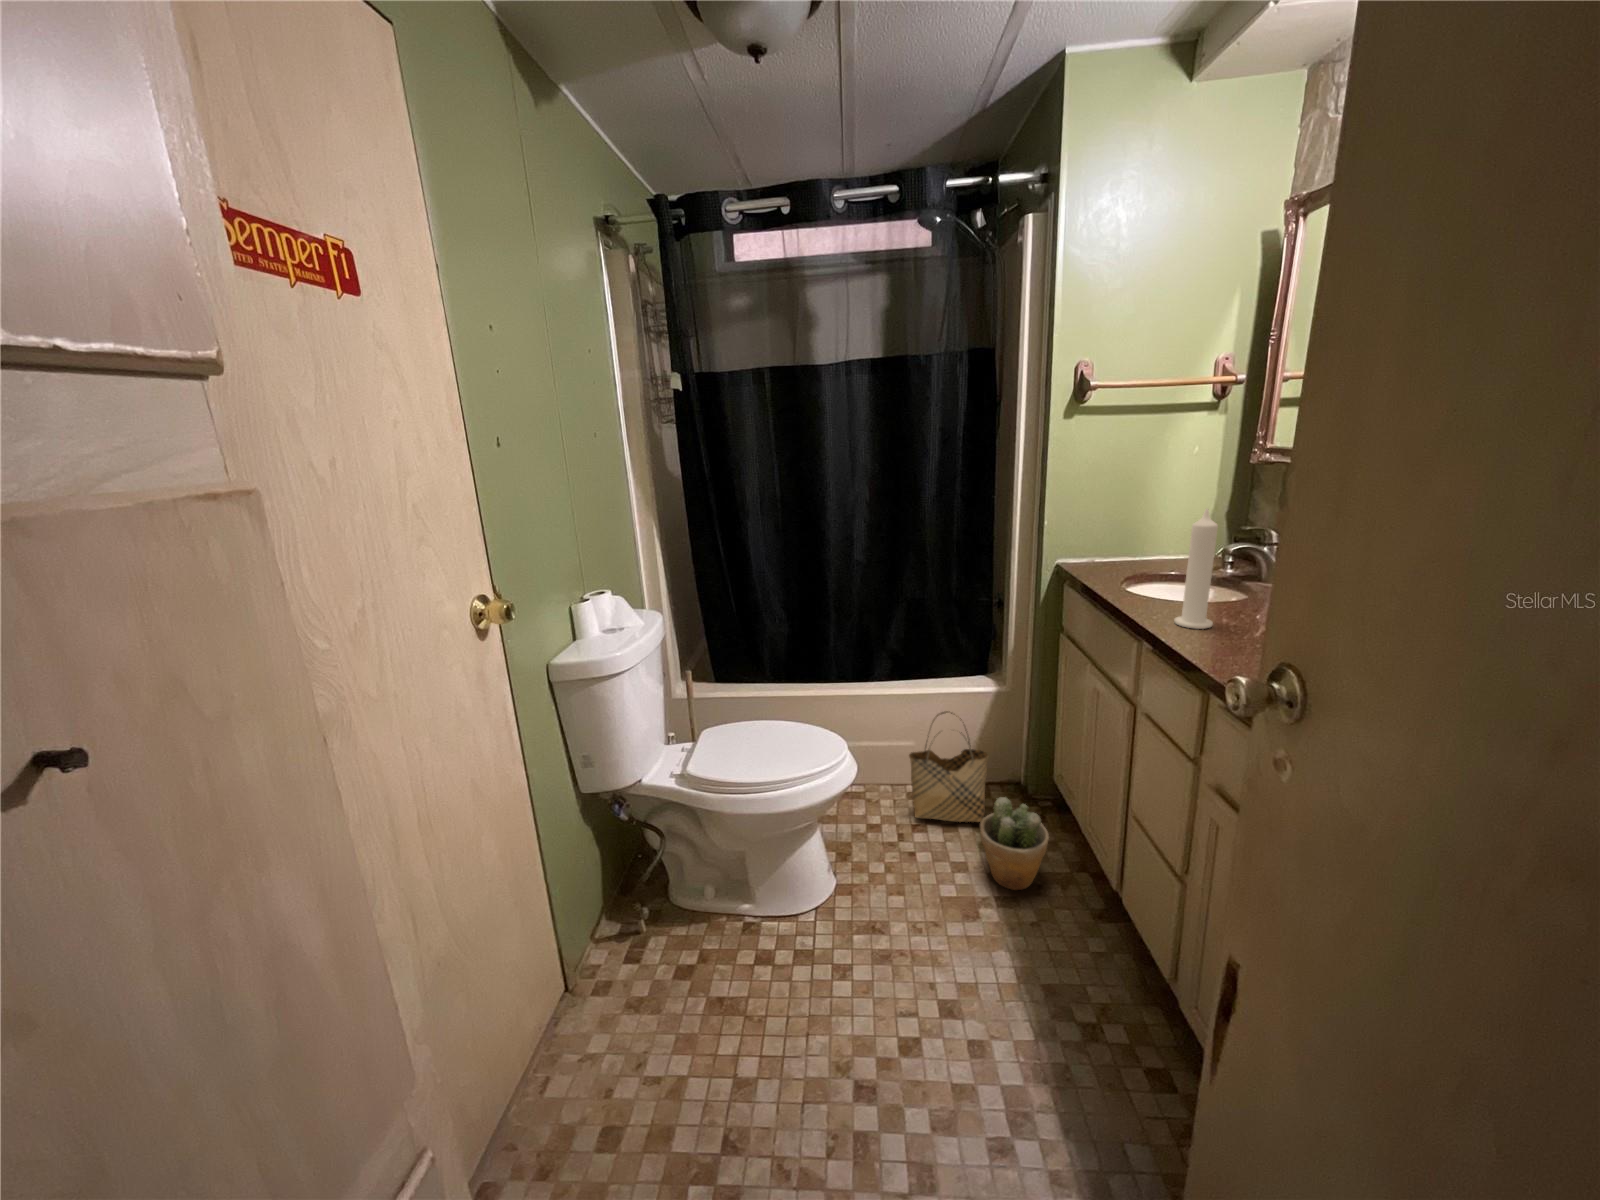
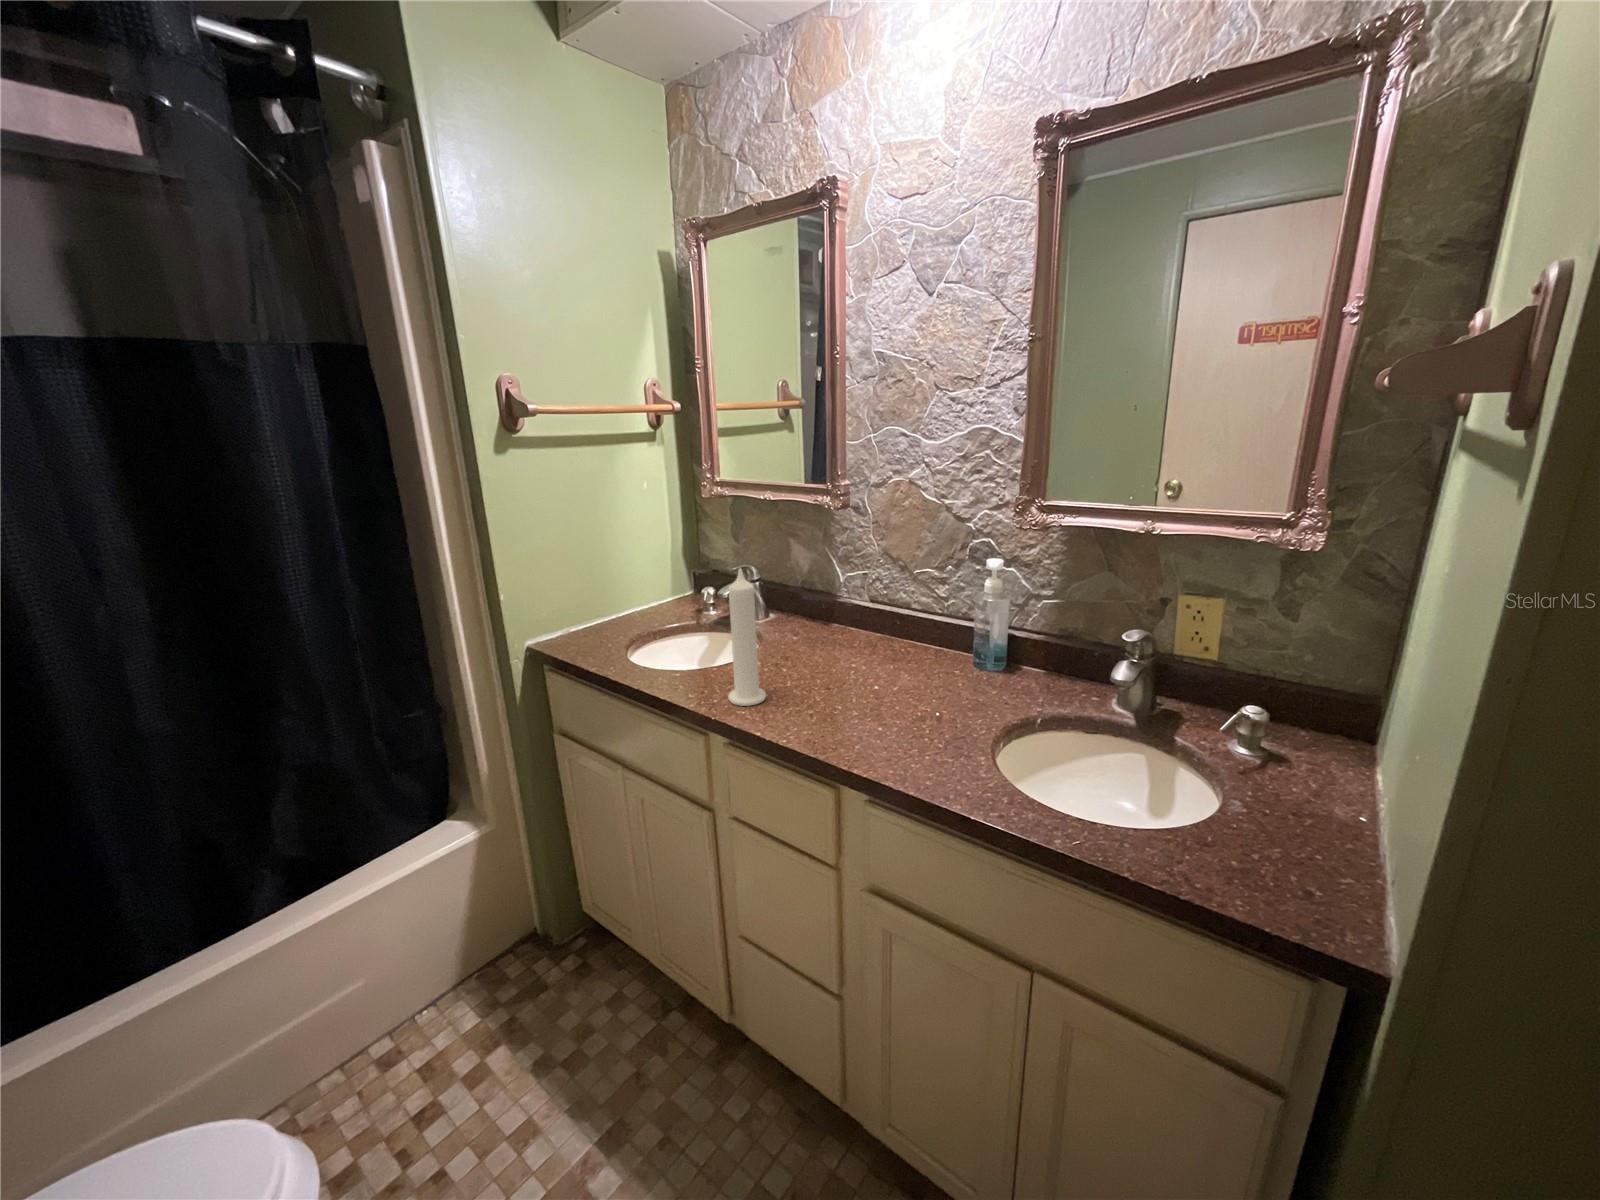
woven basket: present [909,711,989,822] -> none [374,906,519,1104]
potted plant: present [980,797,1049,890] -> none [538,986,633,1114]

